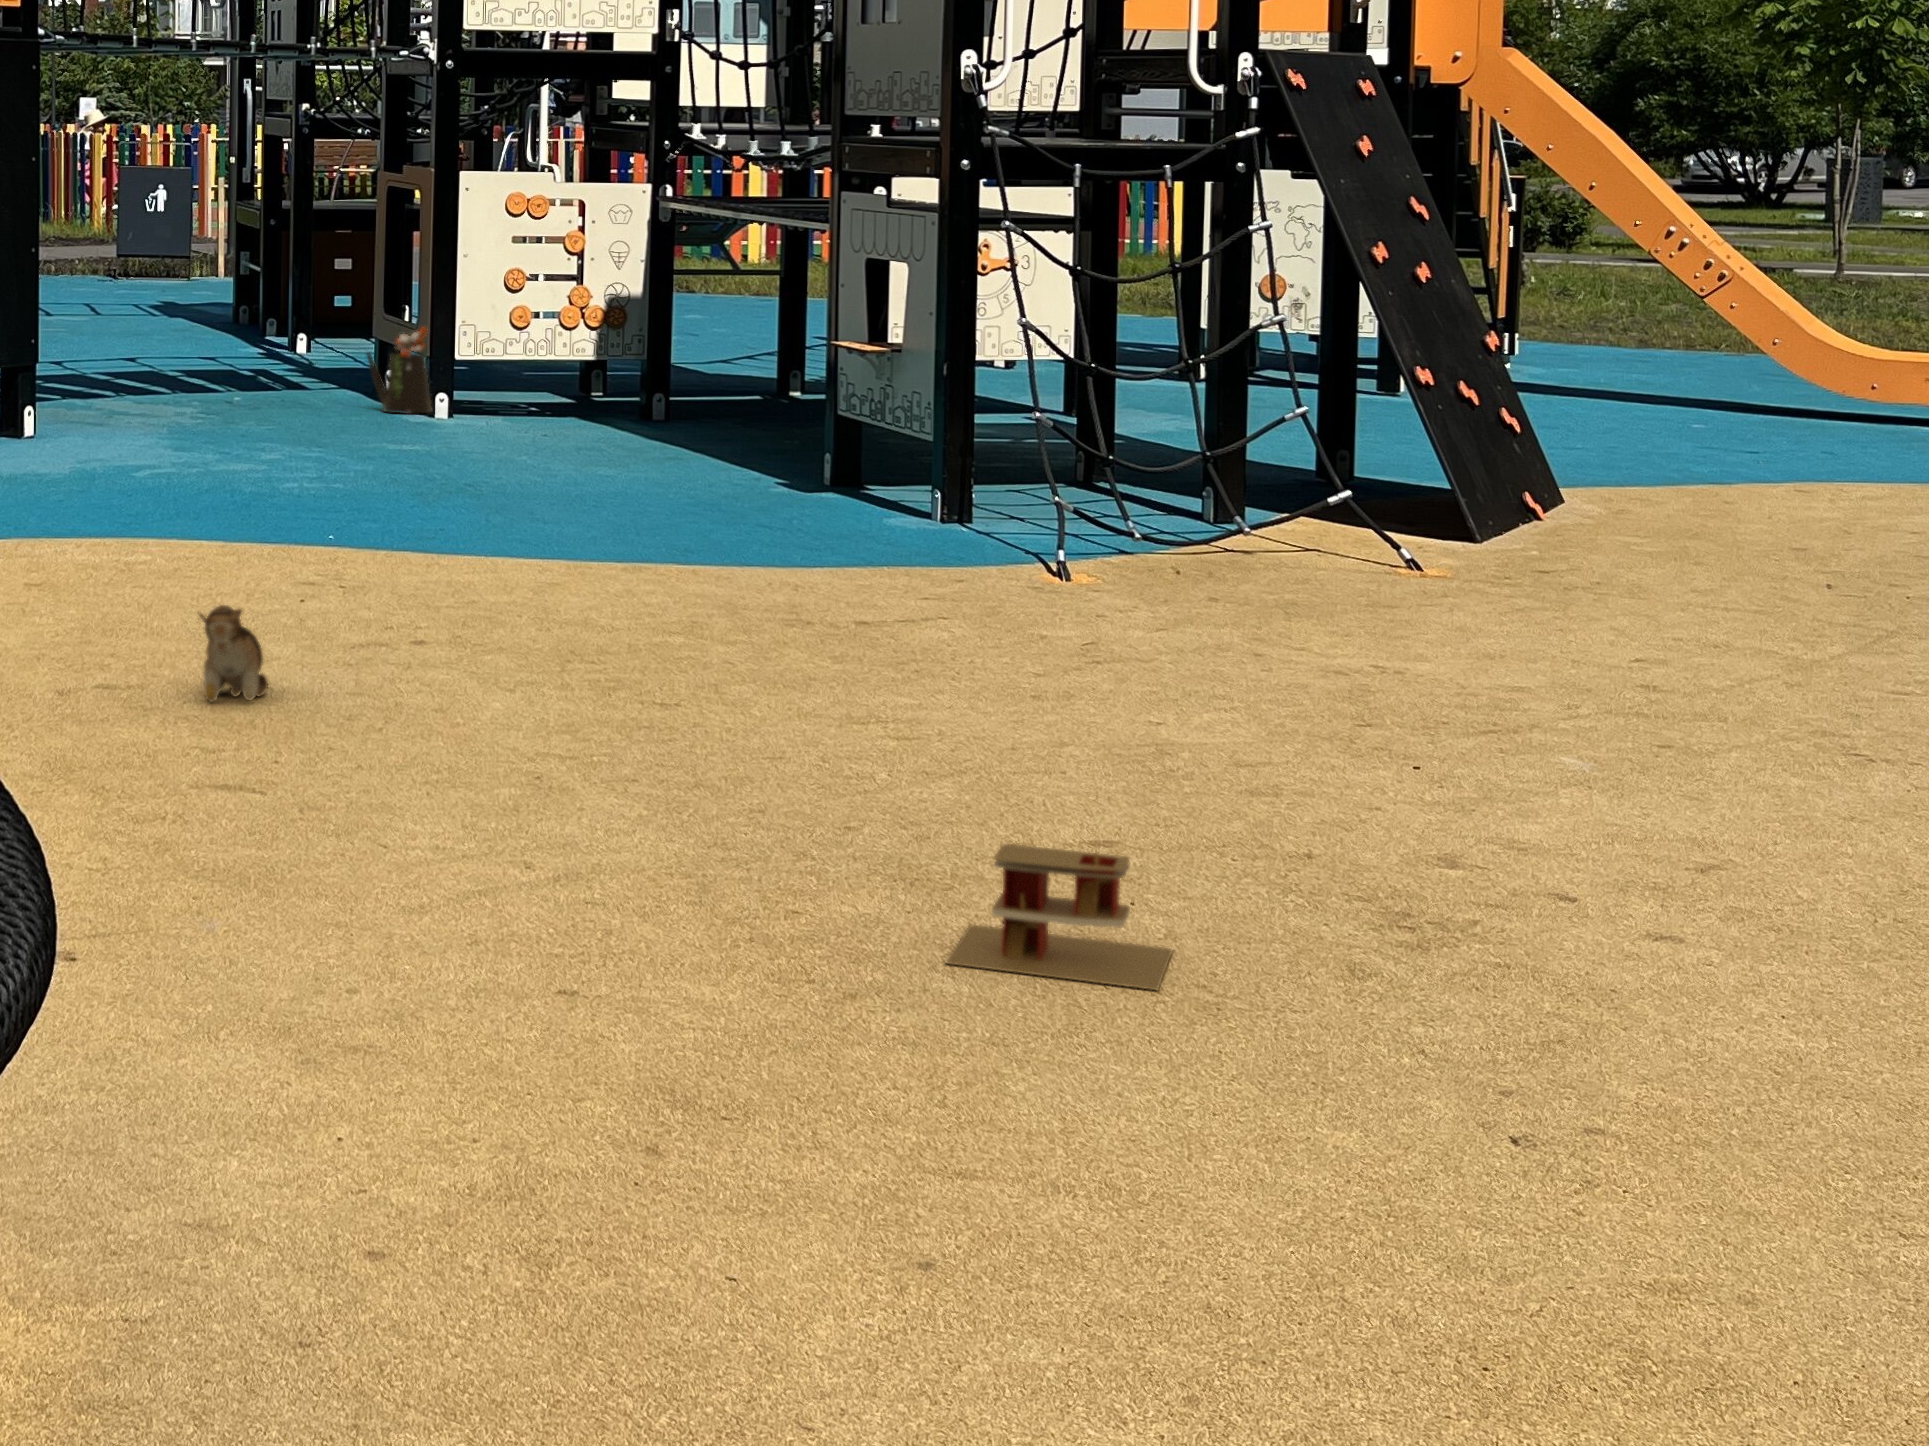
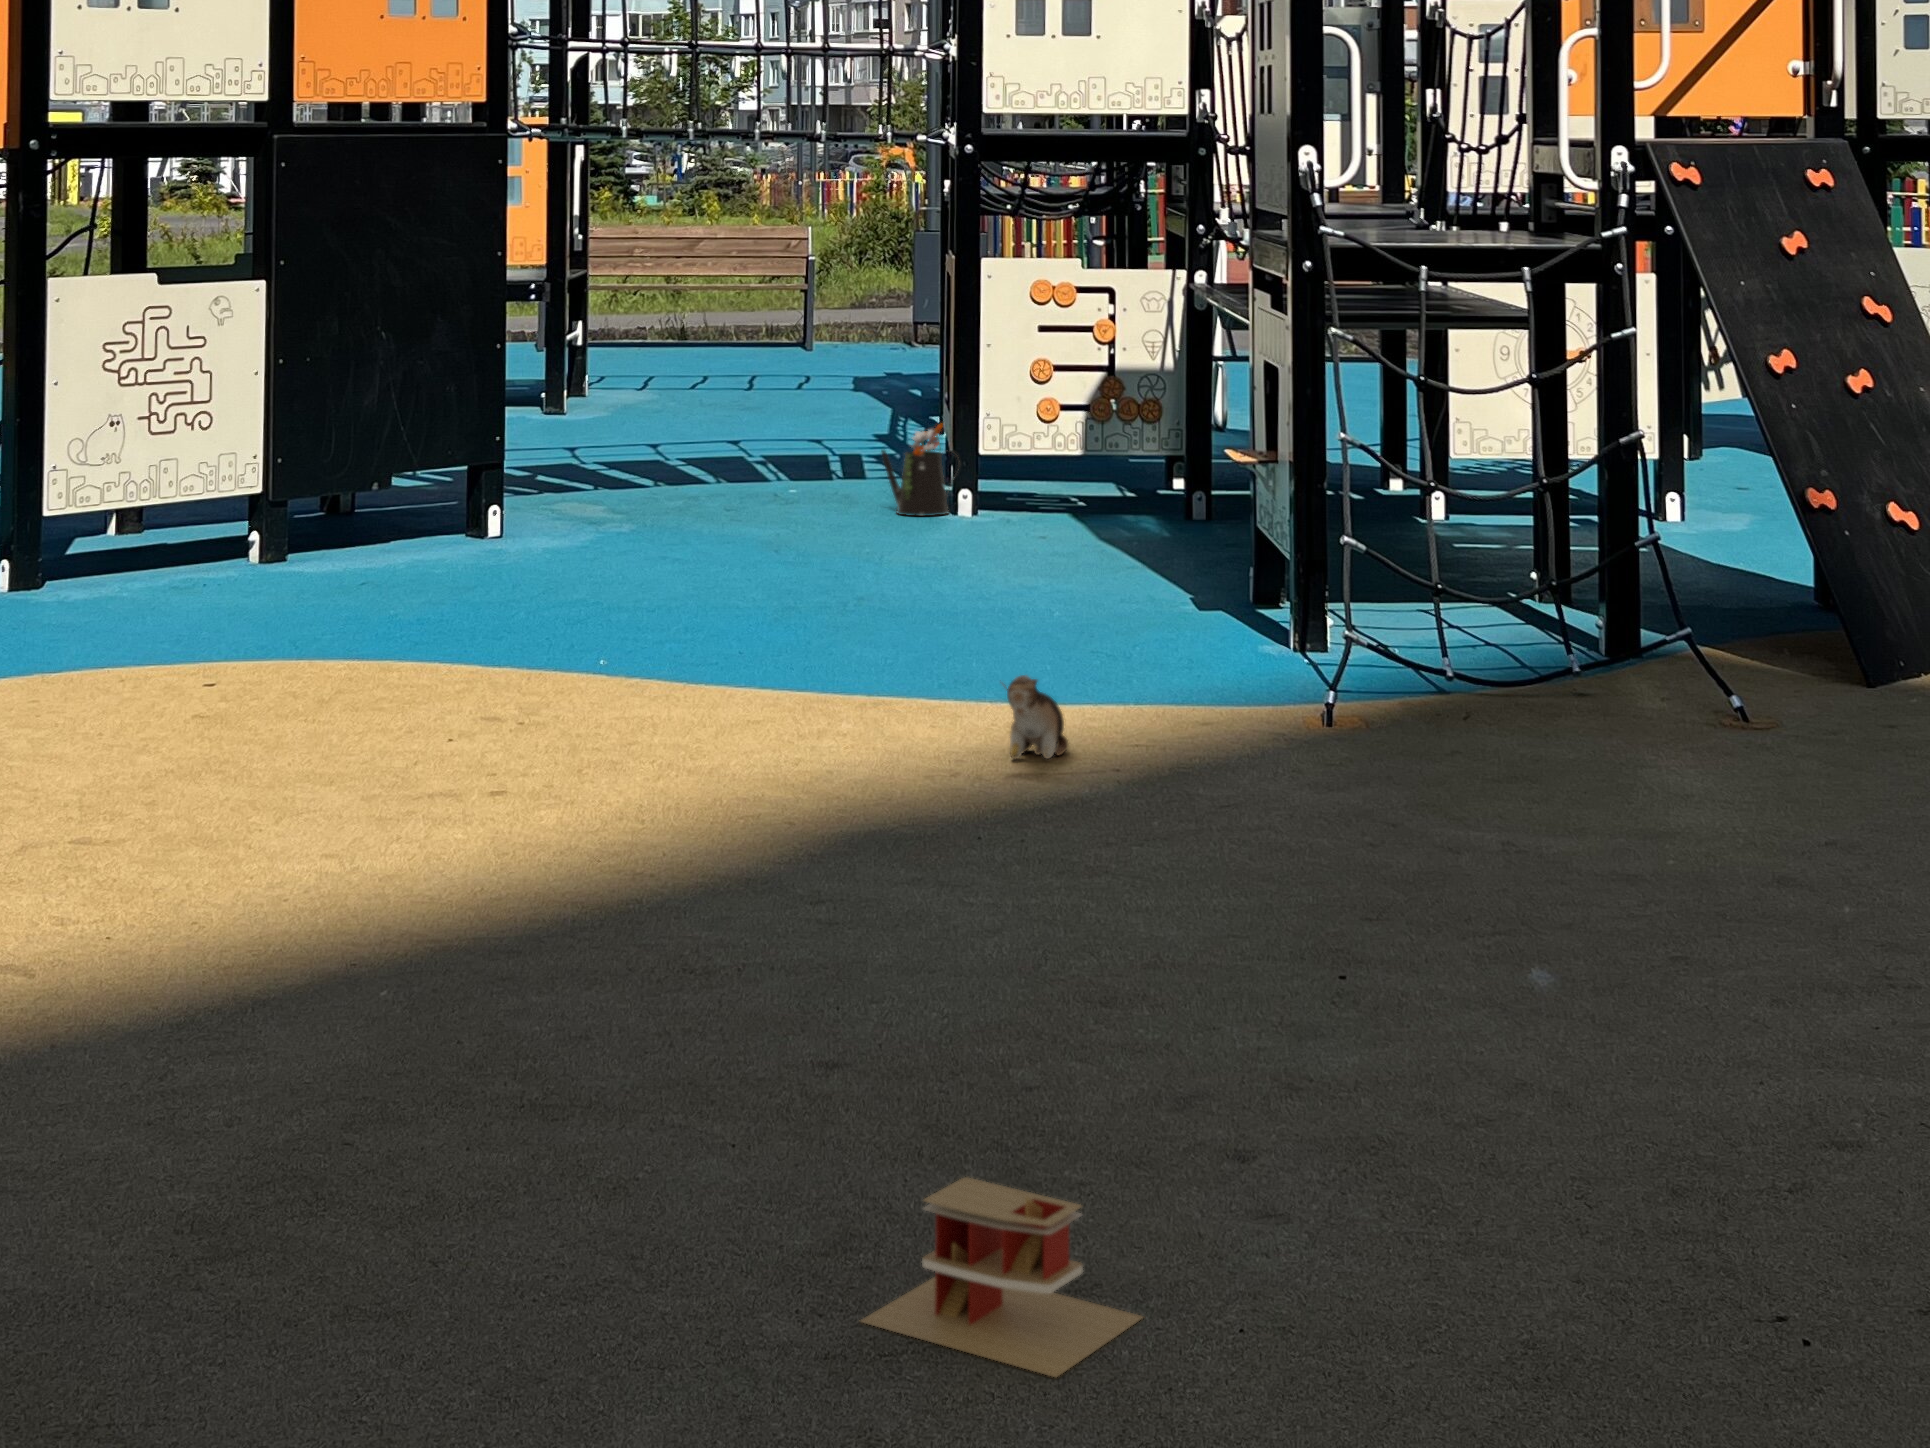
plush toy: present [199,605,268,702] -> present [1007,675,1068,759]
toy house: present [946,844,1172,990] -> present [861,1178,1143,1377]

